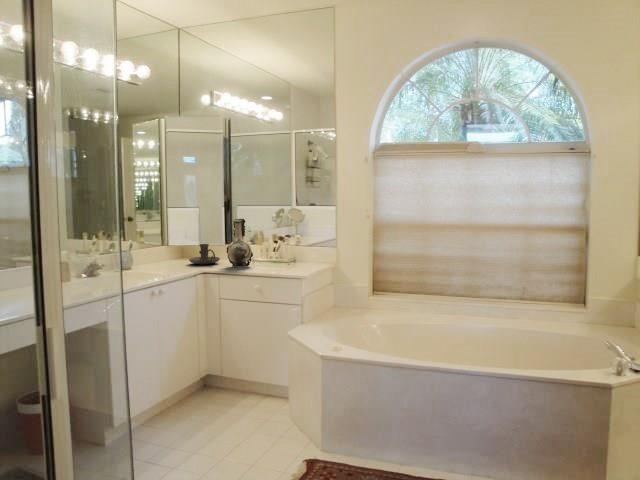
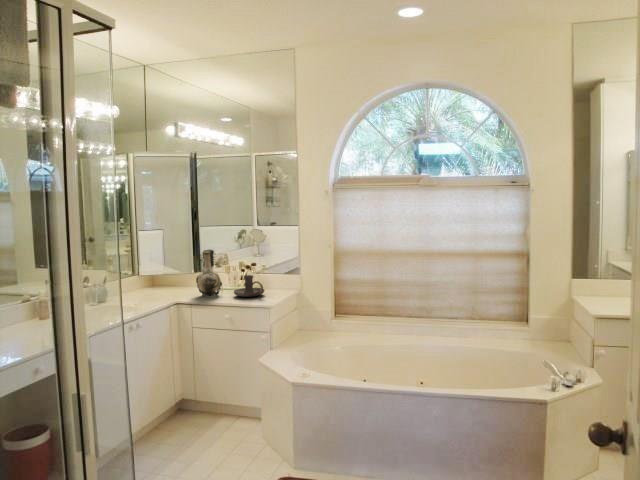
candle holder: present [189,244,220,264] -> present [234,275,264,297]

